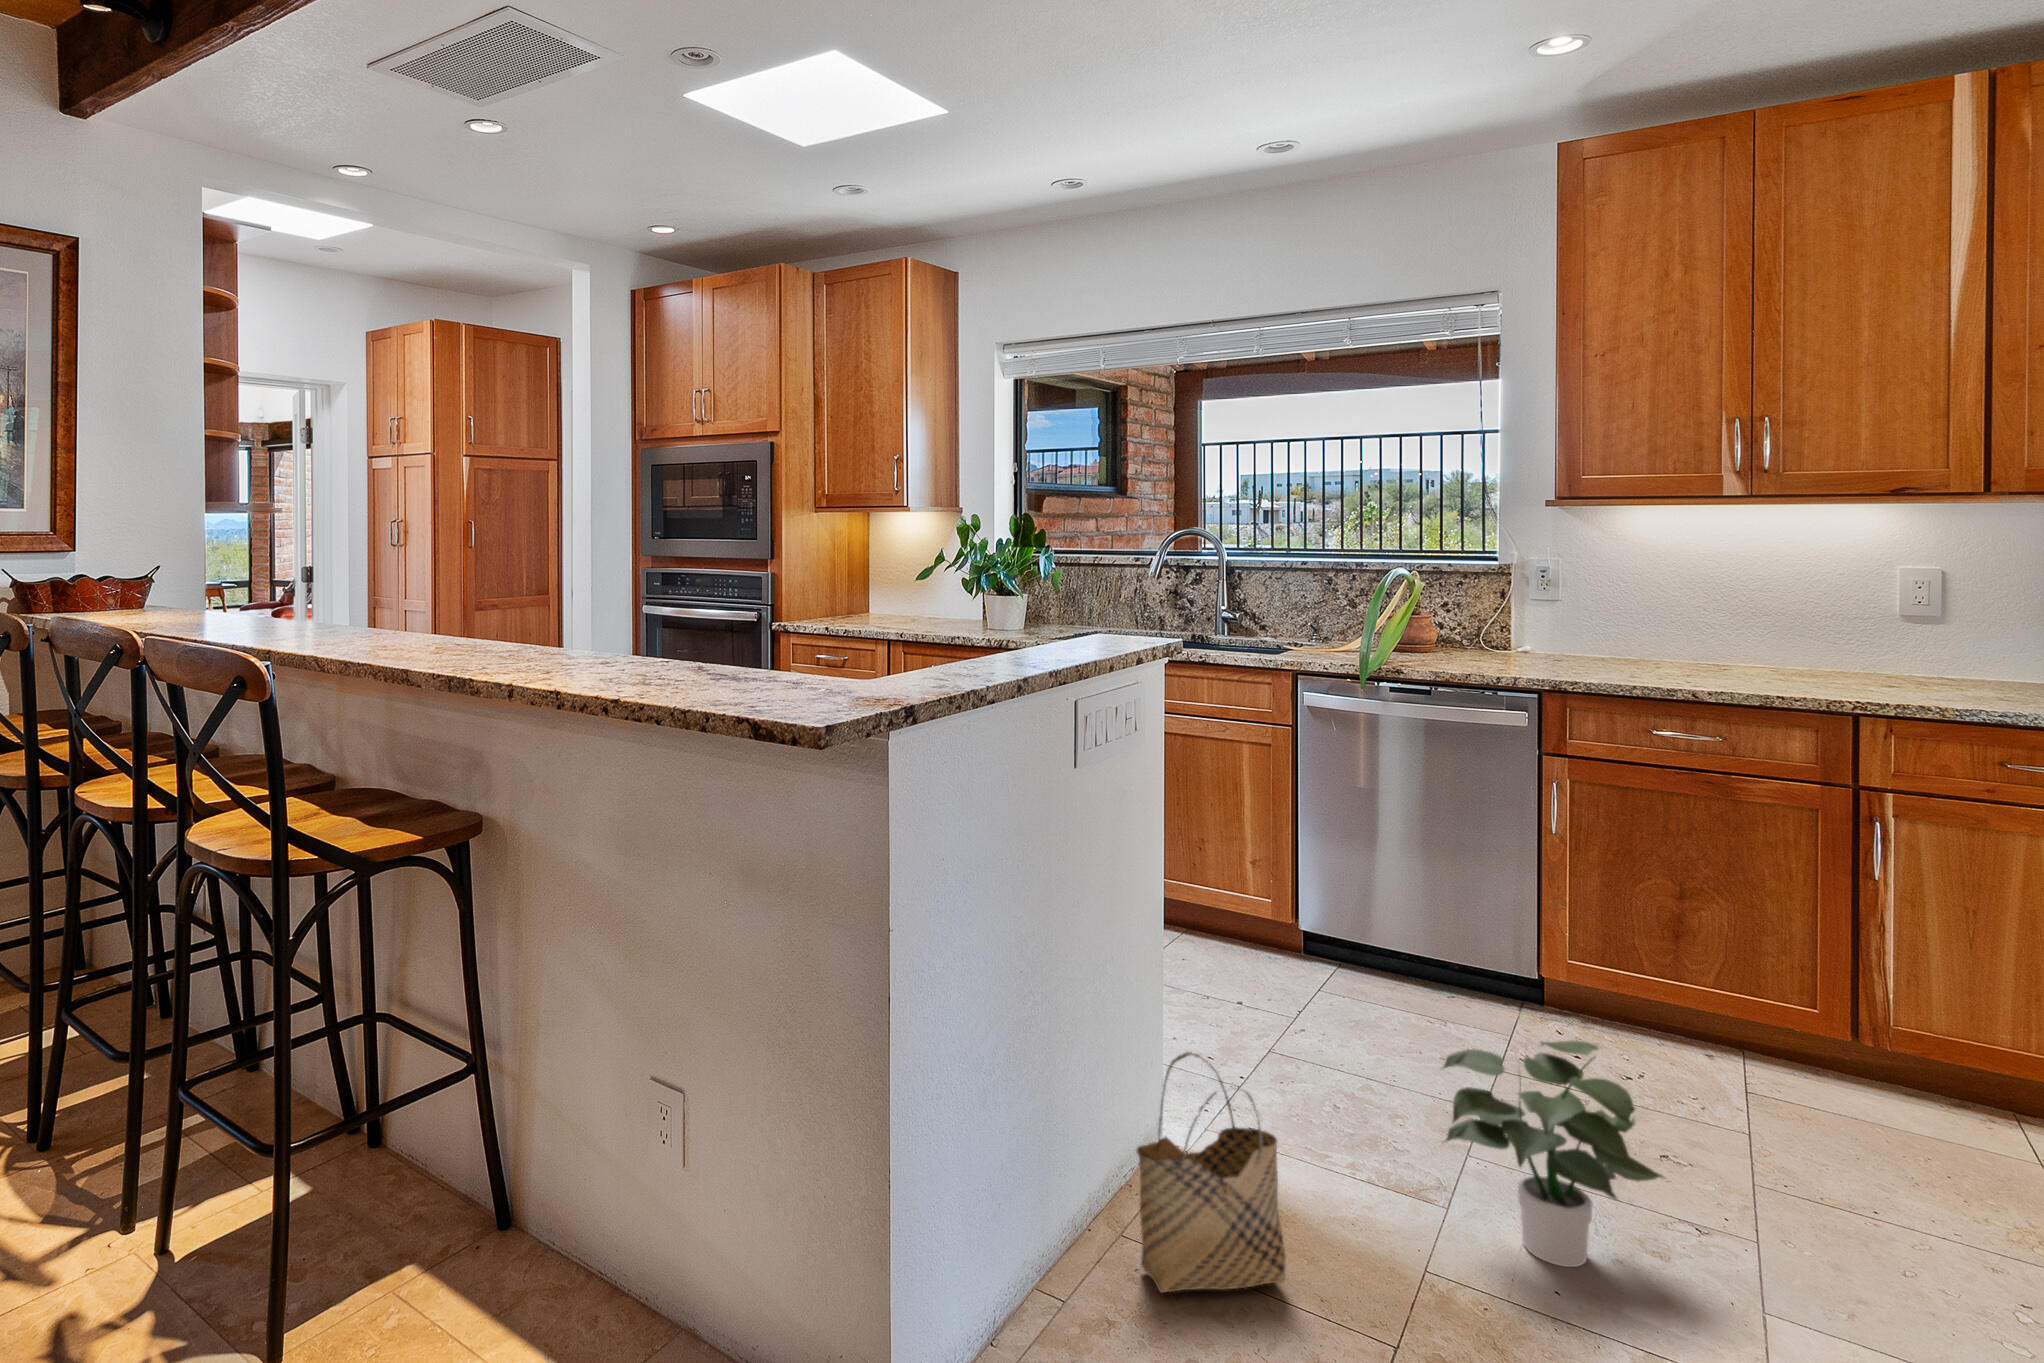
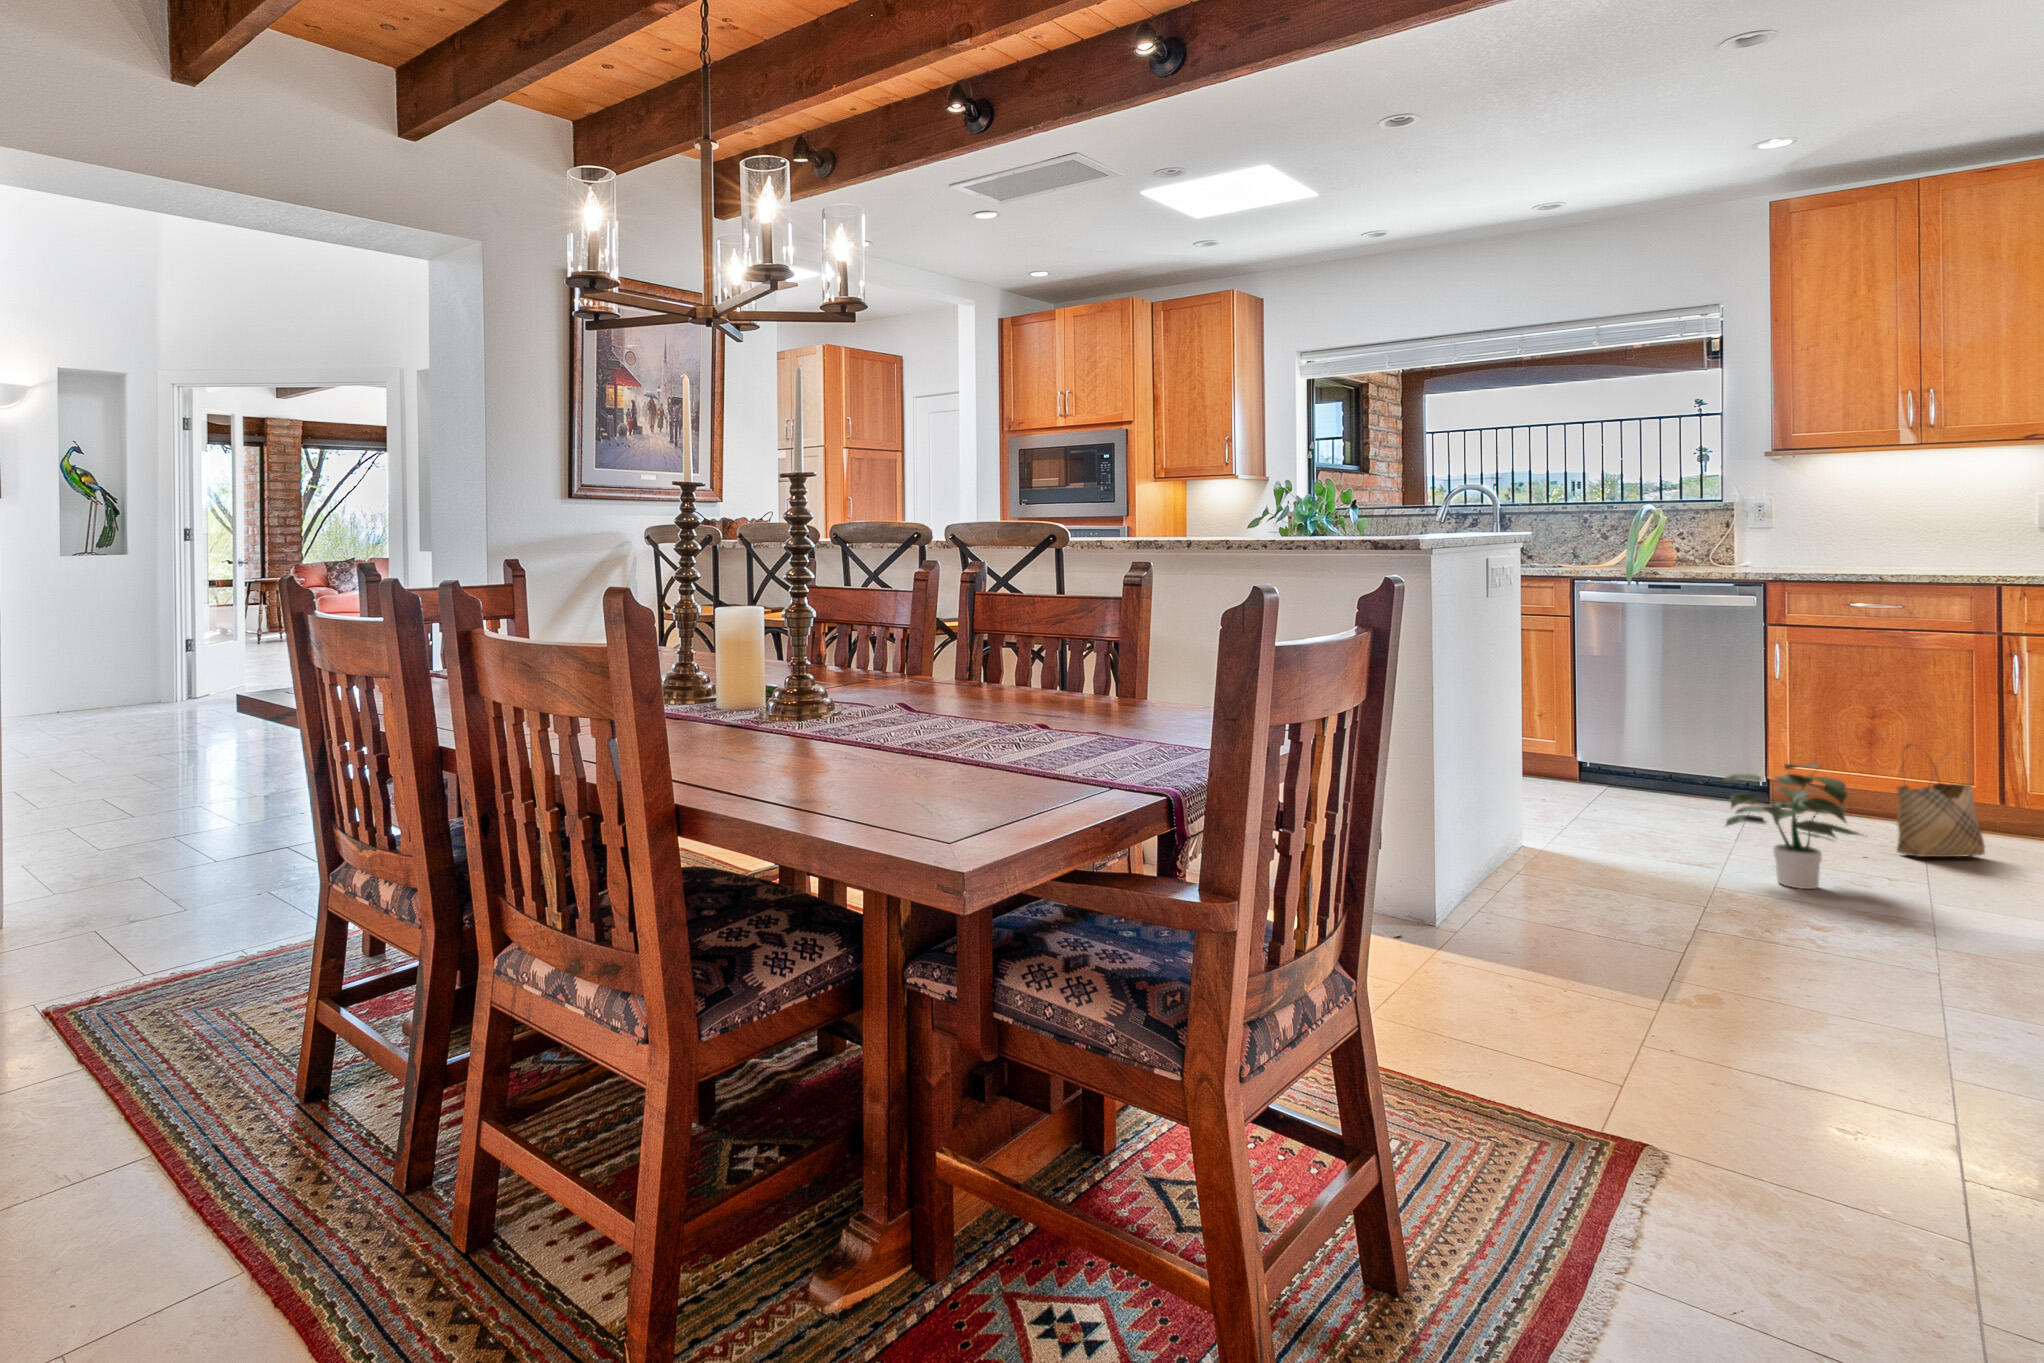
woven basket: present [1137,1052,1285,1293] -> present [1897,745,1985,857]

